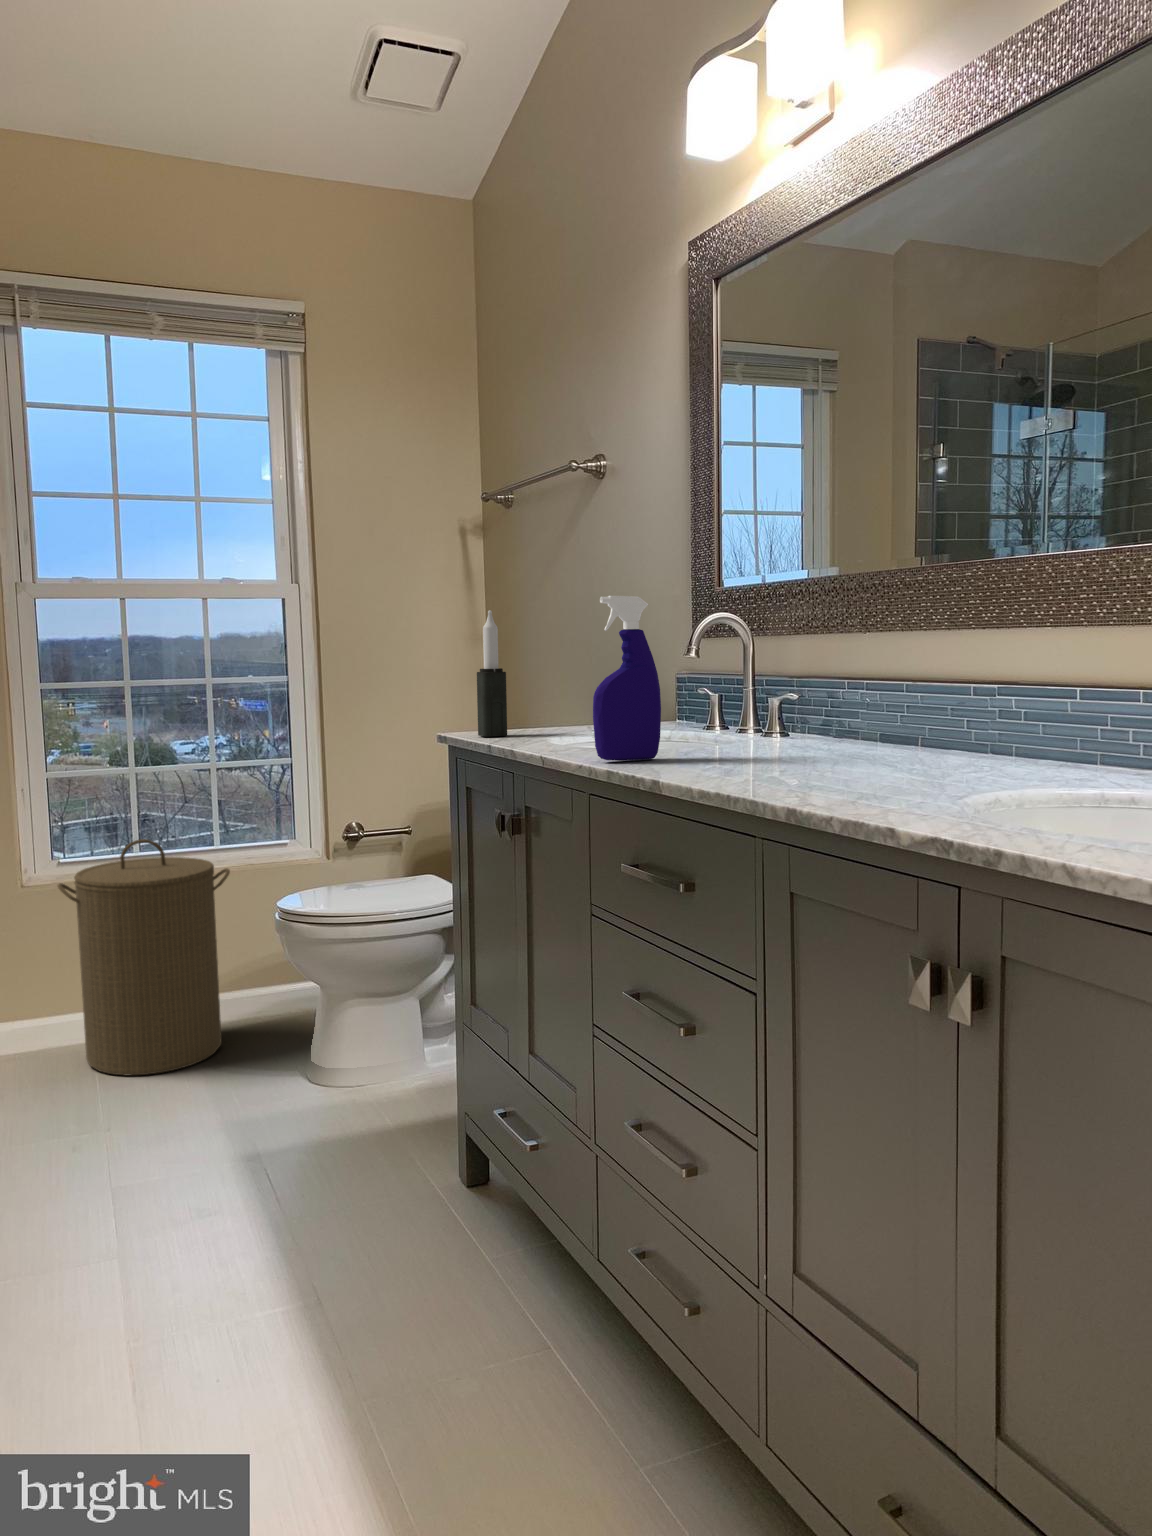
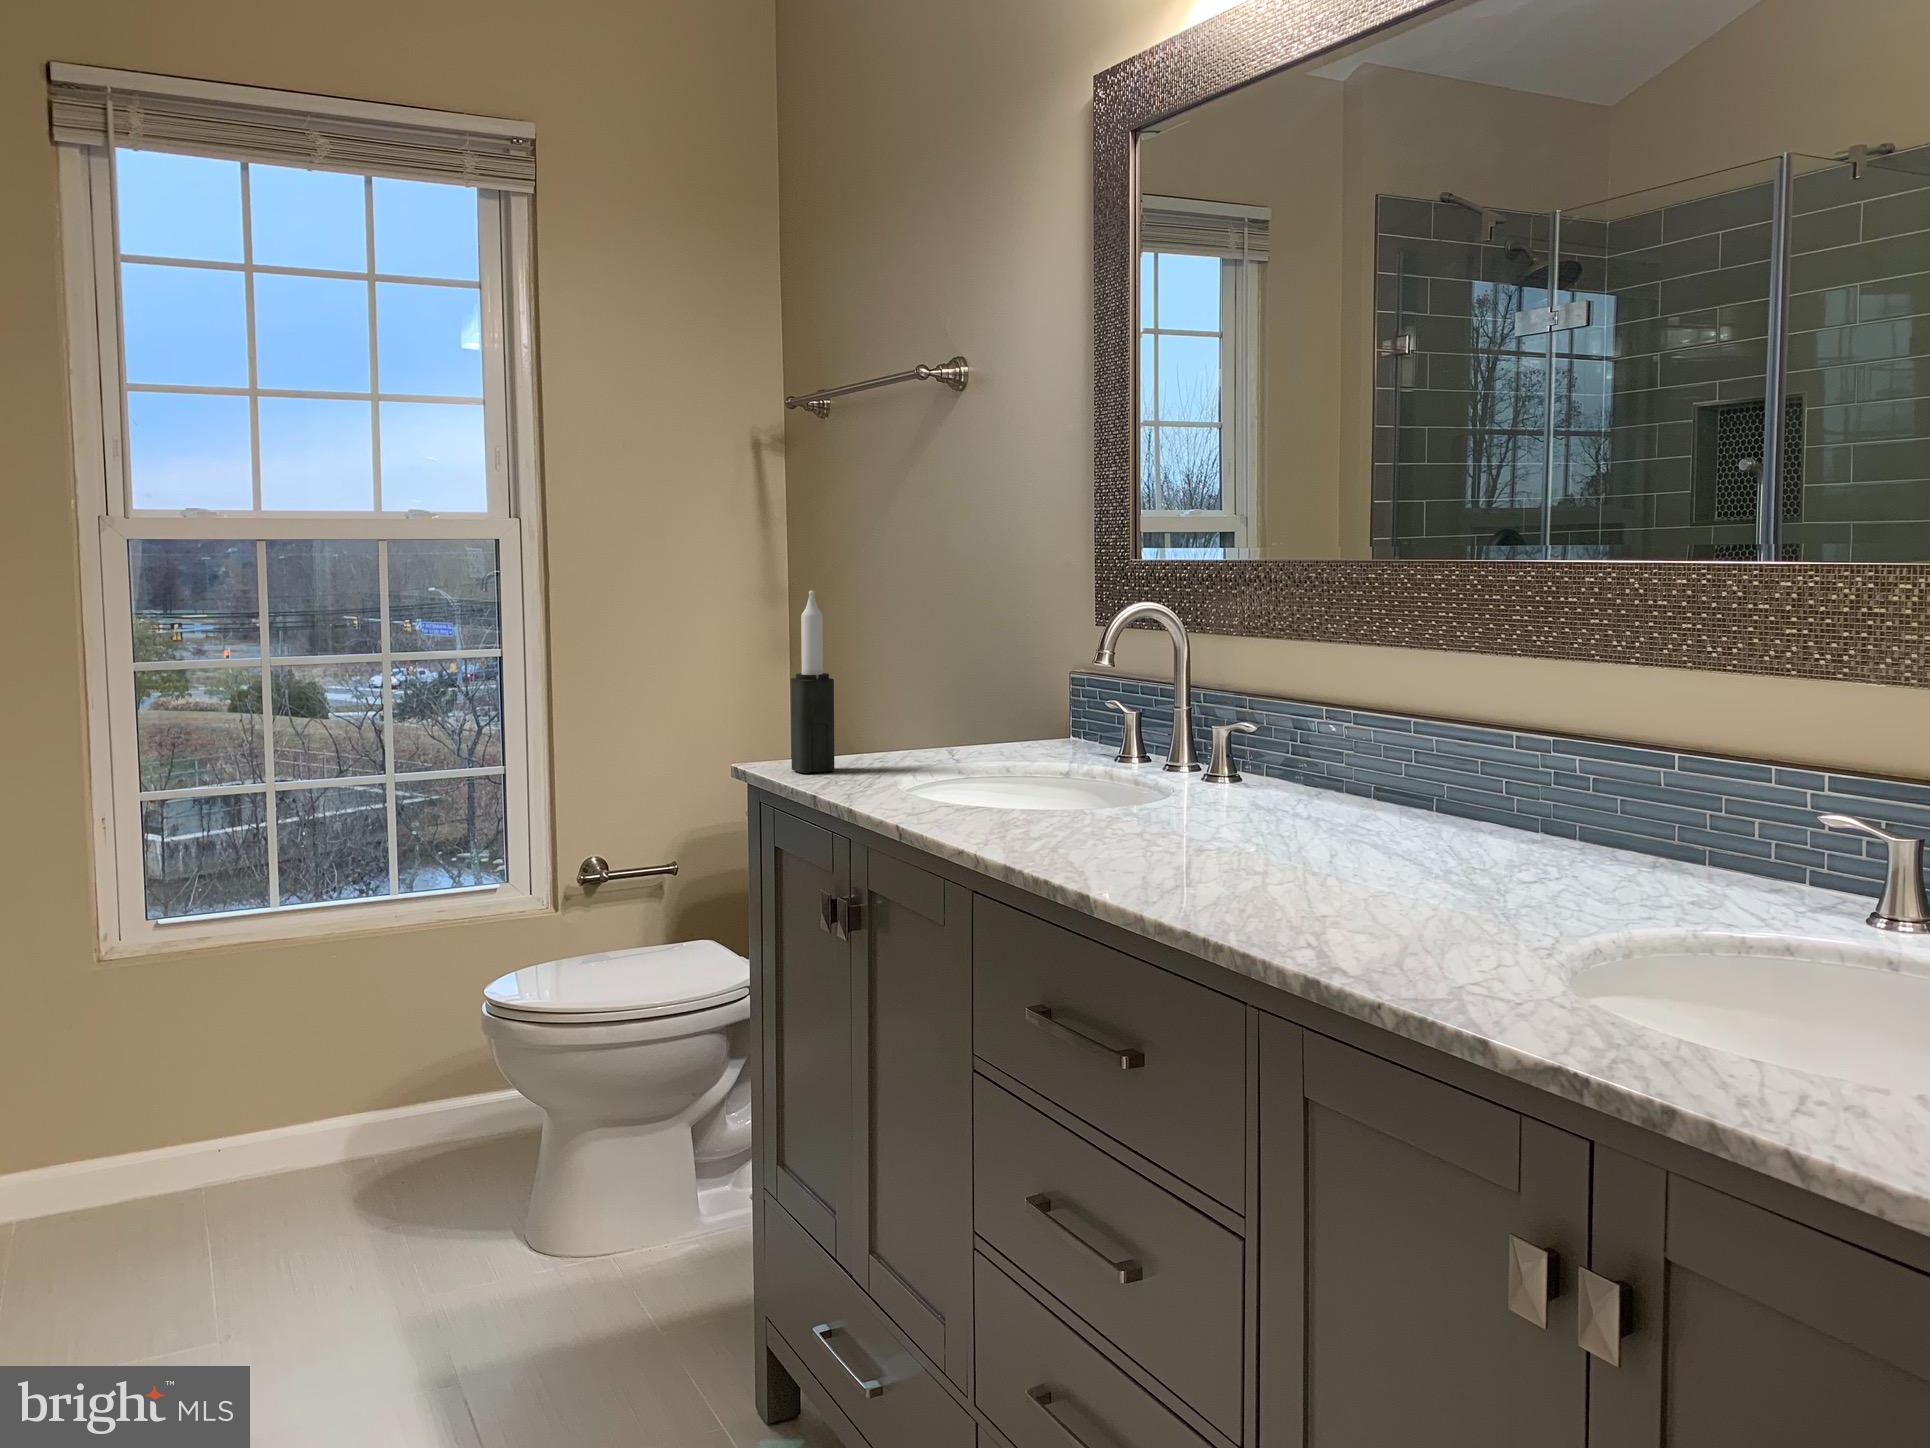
spray bottle: present [593,596,661,761] -> none [978,602,1076,843]
laundry hamper: present [57,839,230,1076] -> none [150,893,415,1247]

